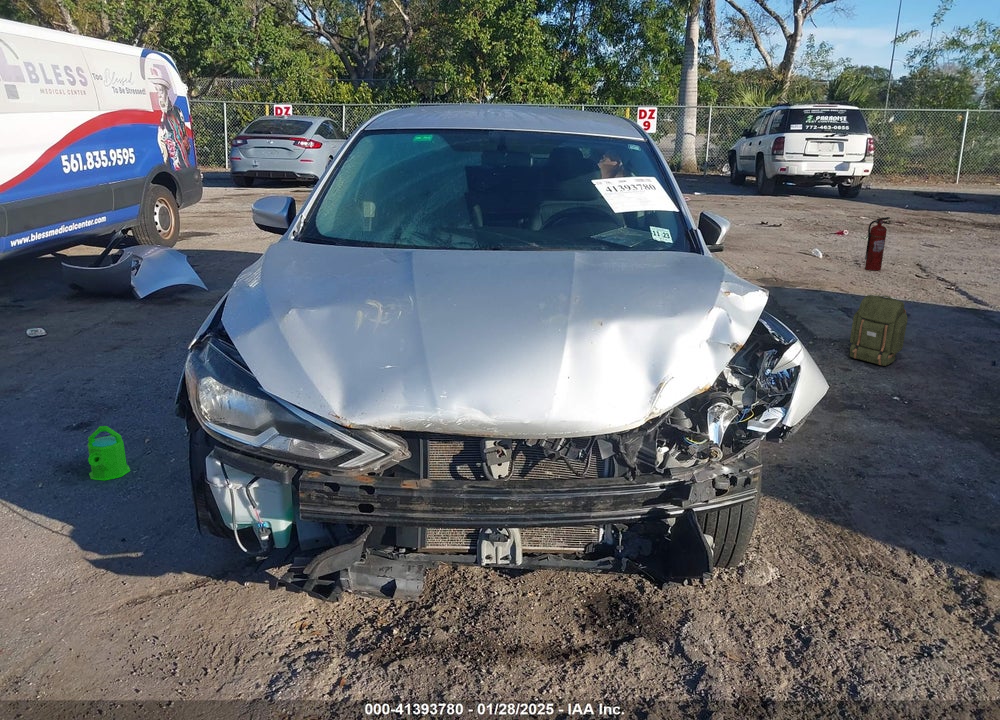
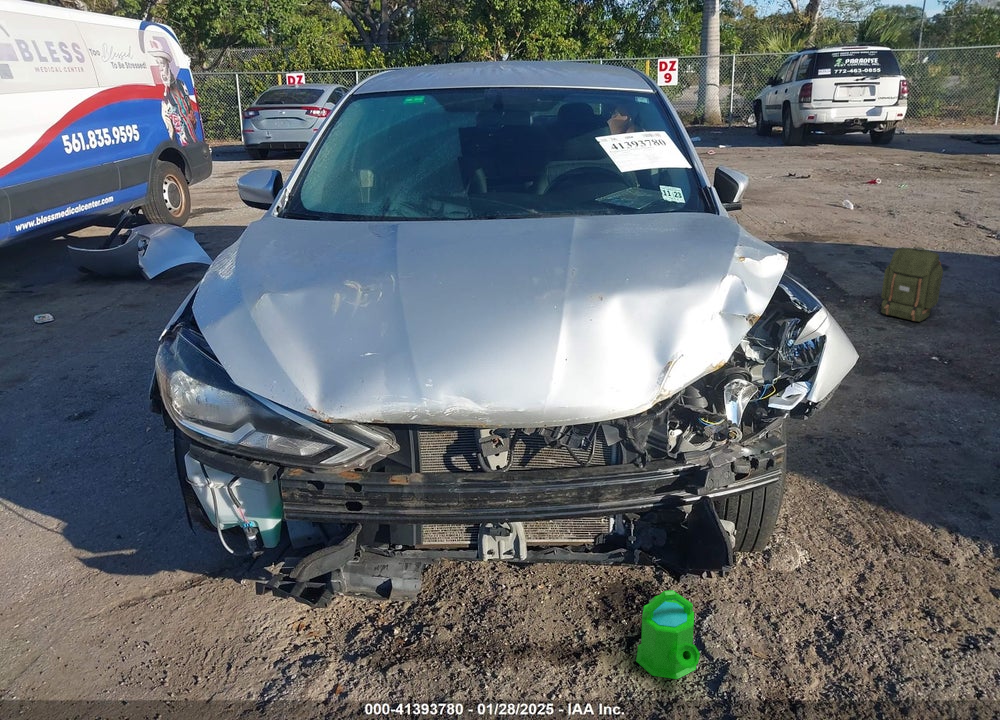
fire extinguisher: present [865,217,890,271] -> none [896,163,922,220]
watering can: present [87,426,131,481] -> present [636,590,700,679]

